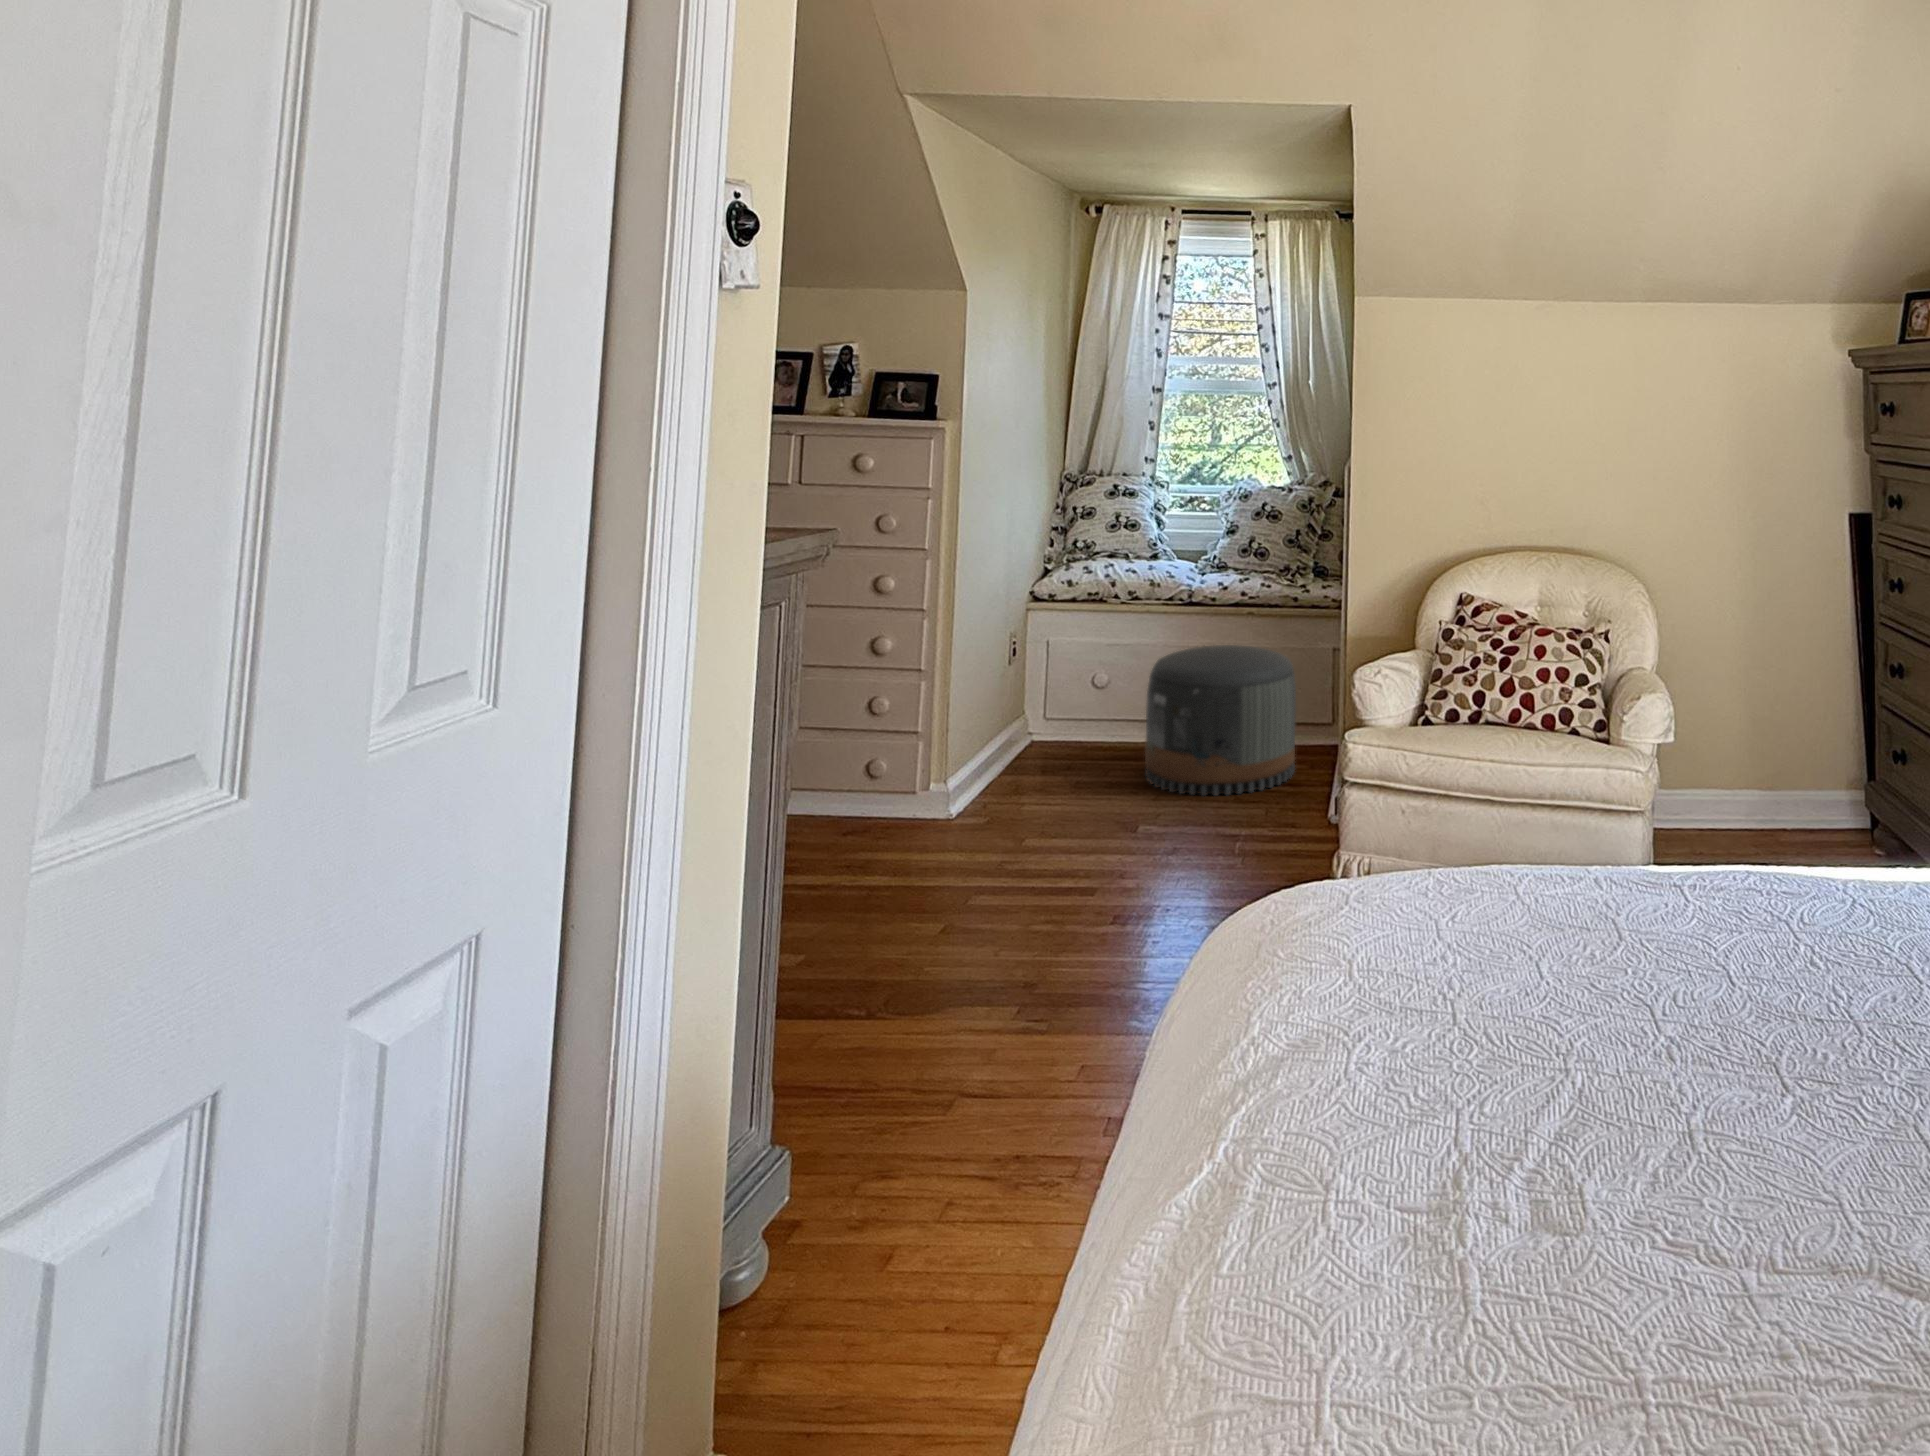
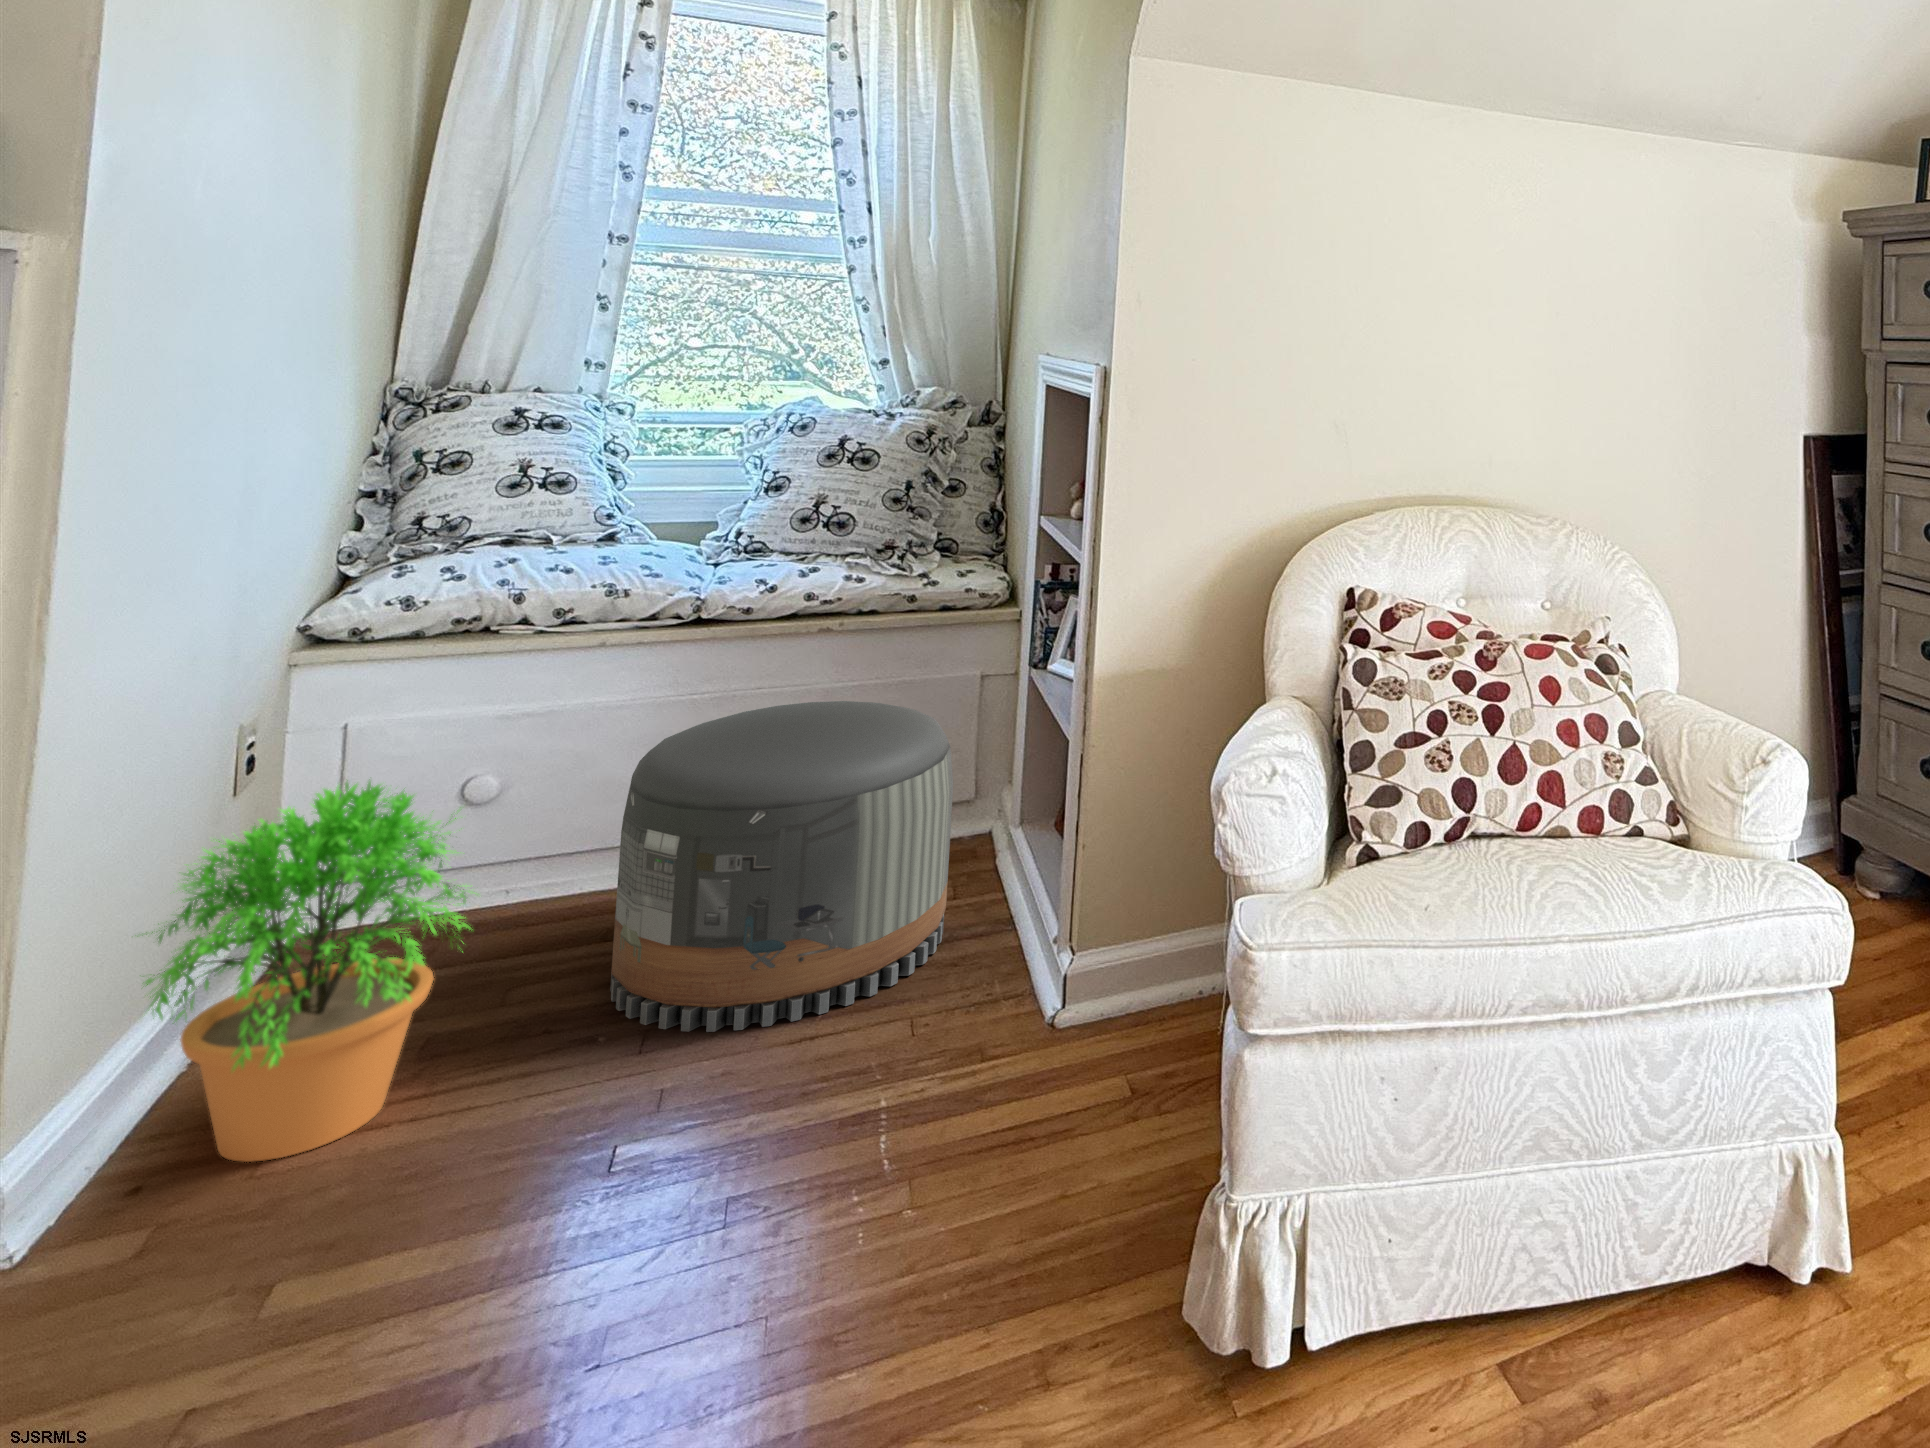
potted plant: none [979,650,1091,804] -> present [137,779,470,1162]

